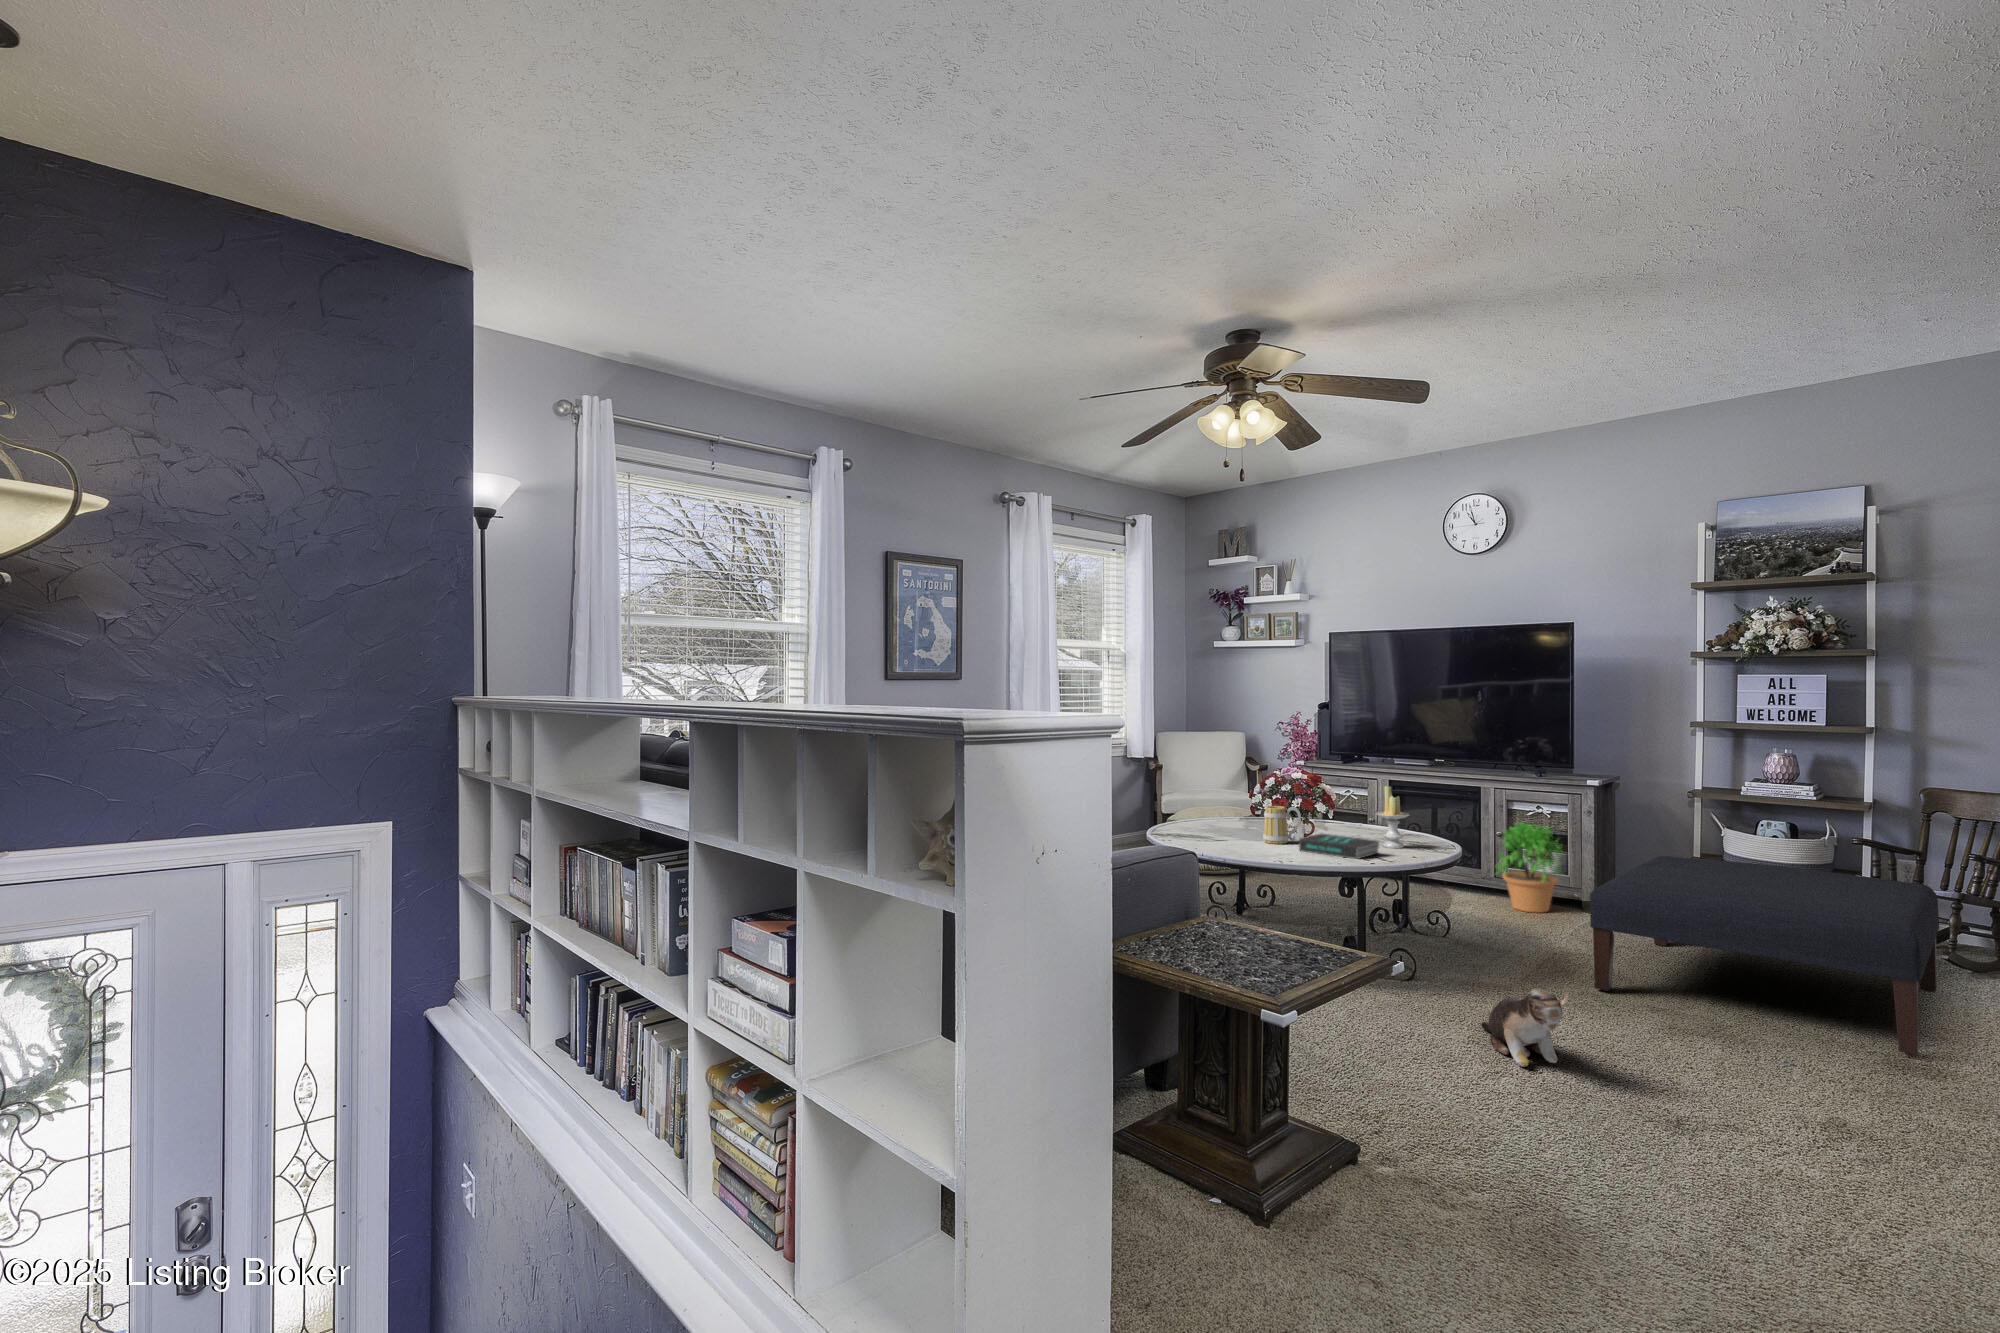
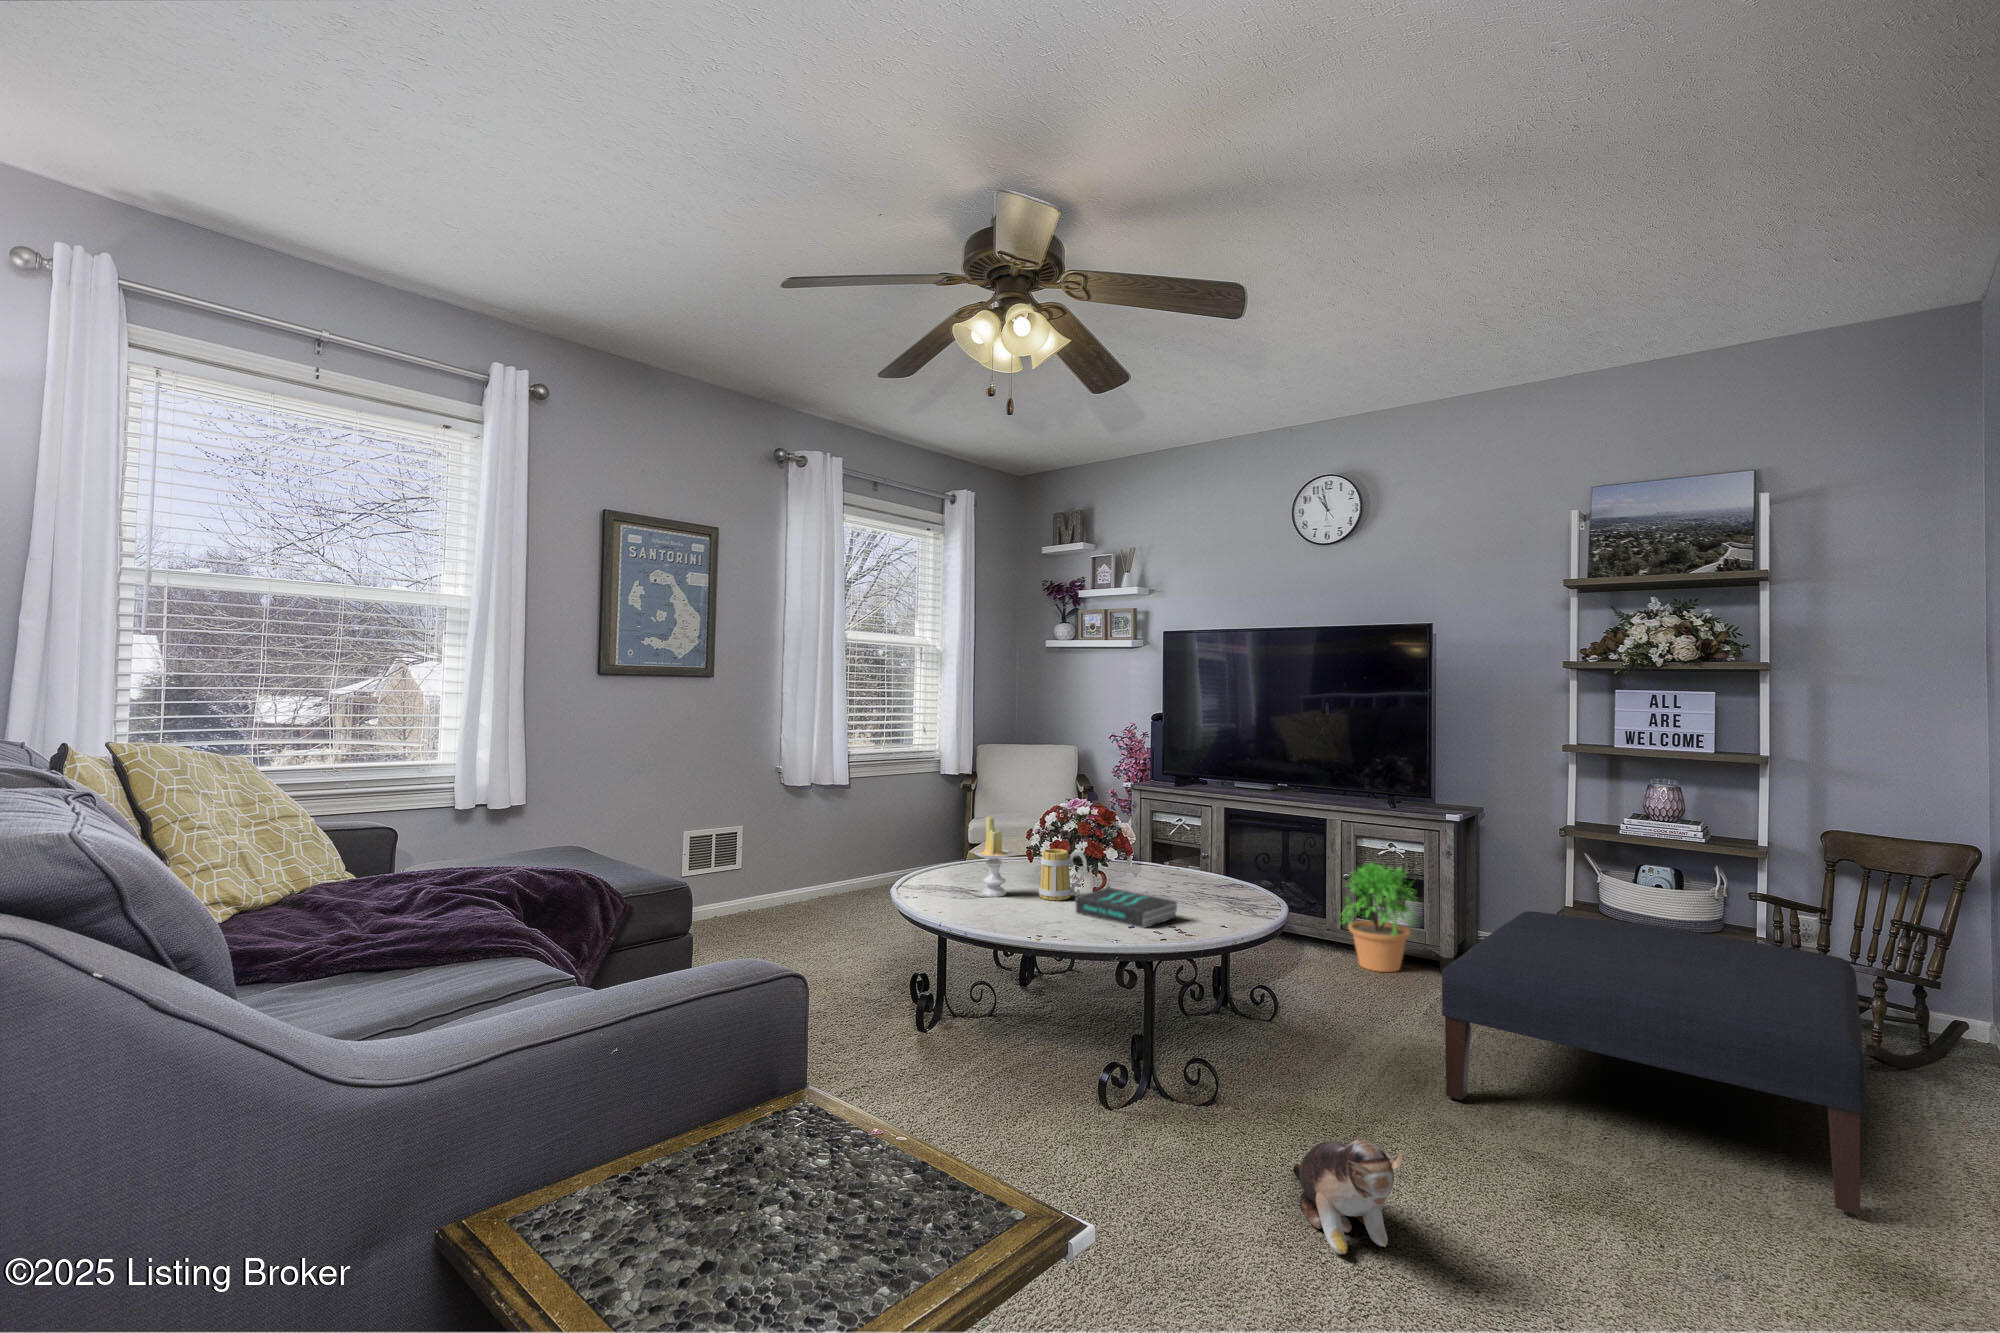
candle: present [1376,786,1409,848] -> present [975,816,1013,897]

